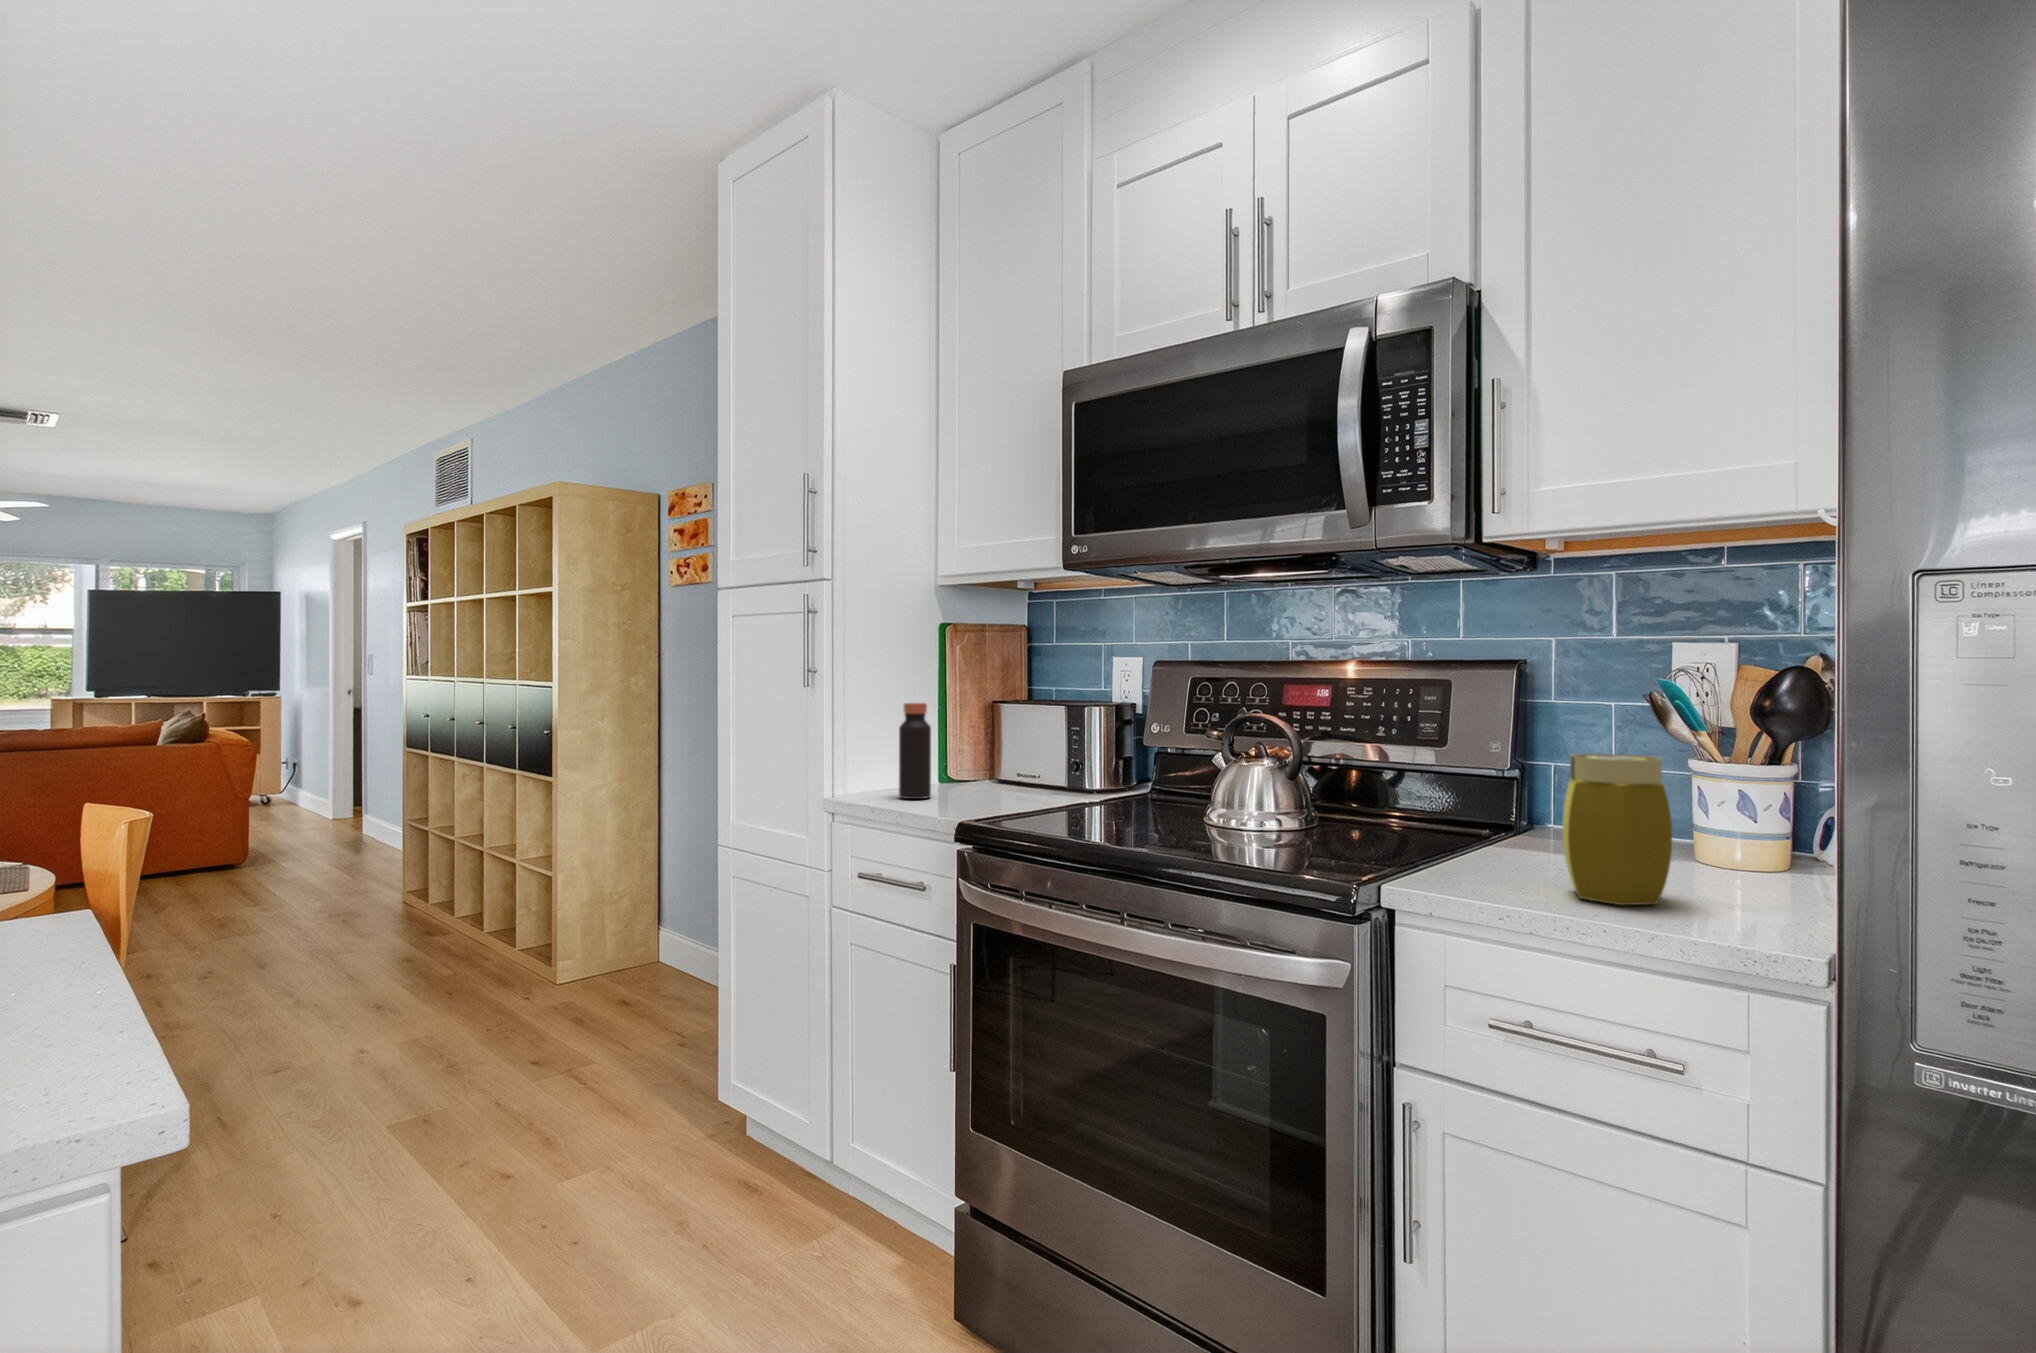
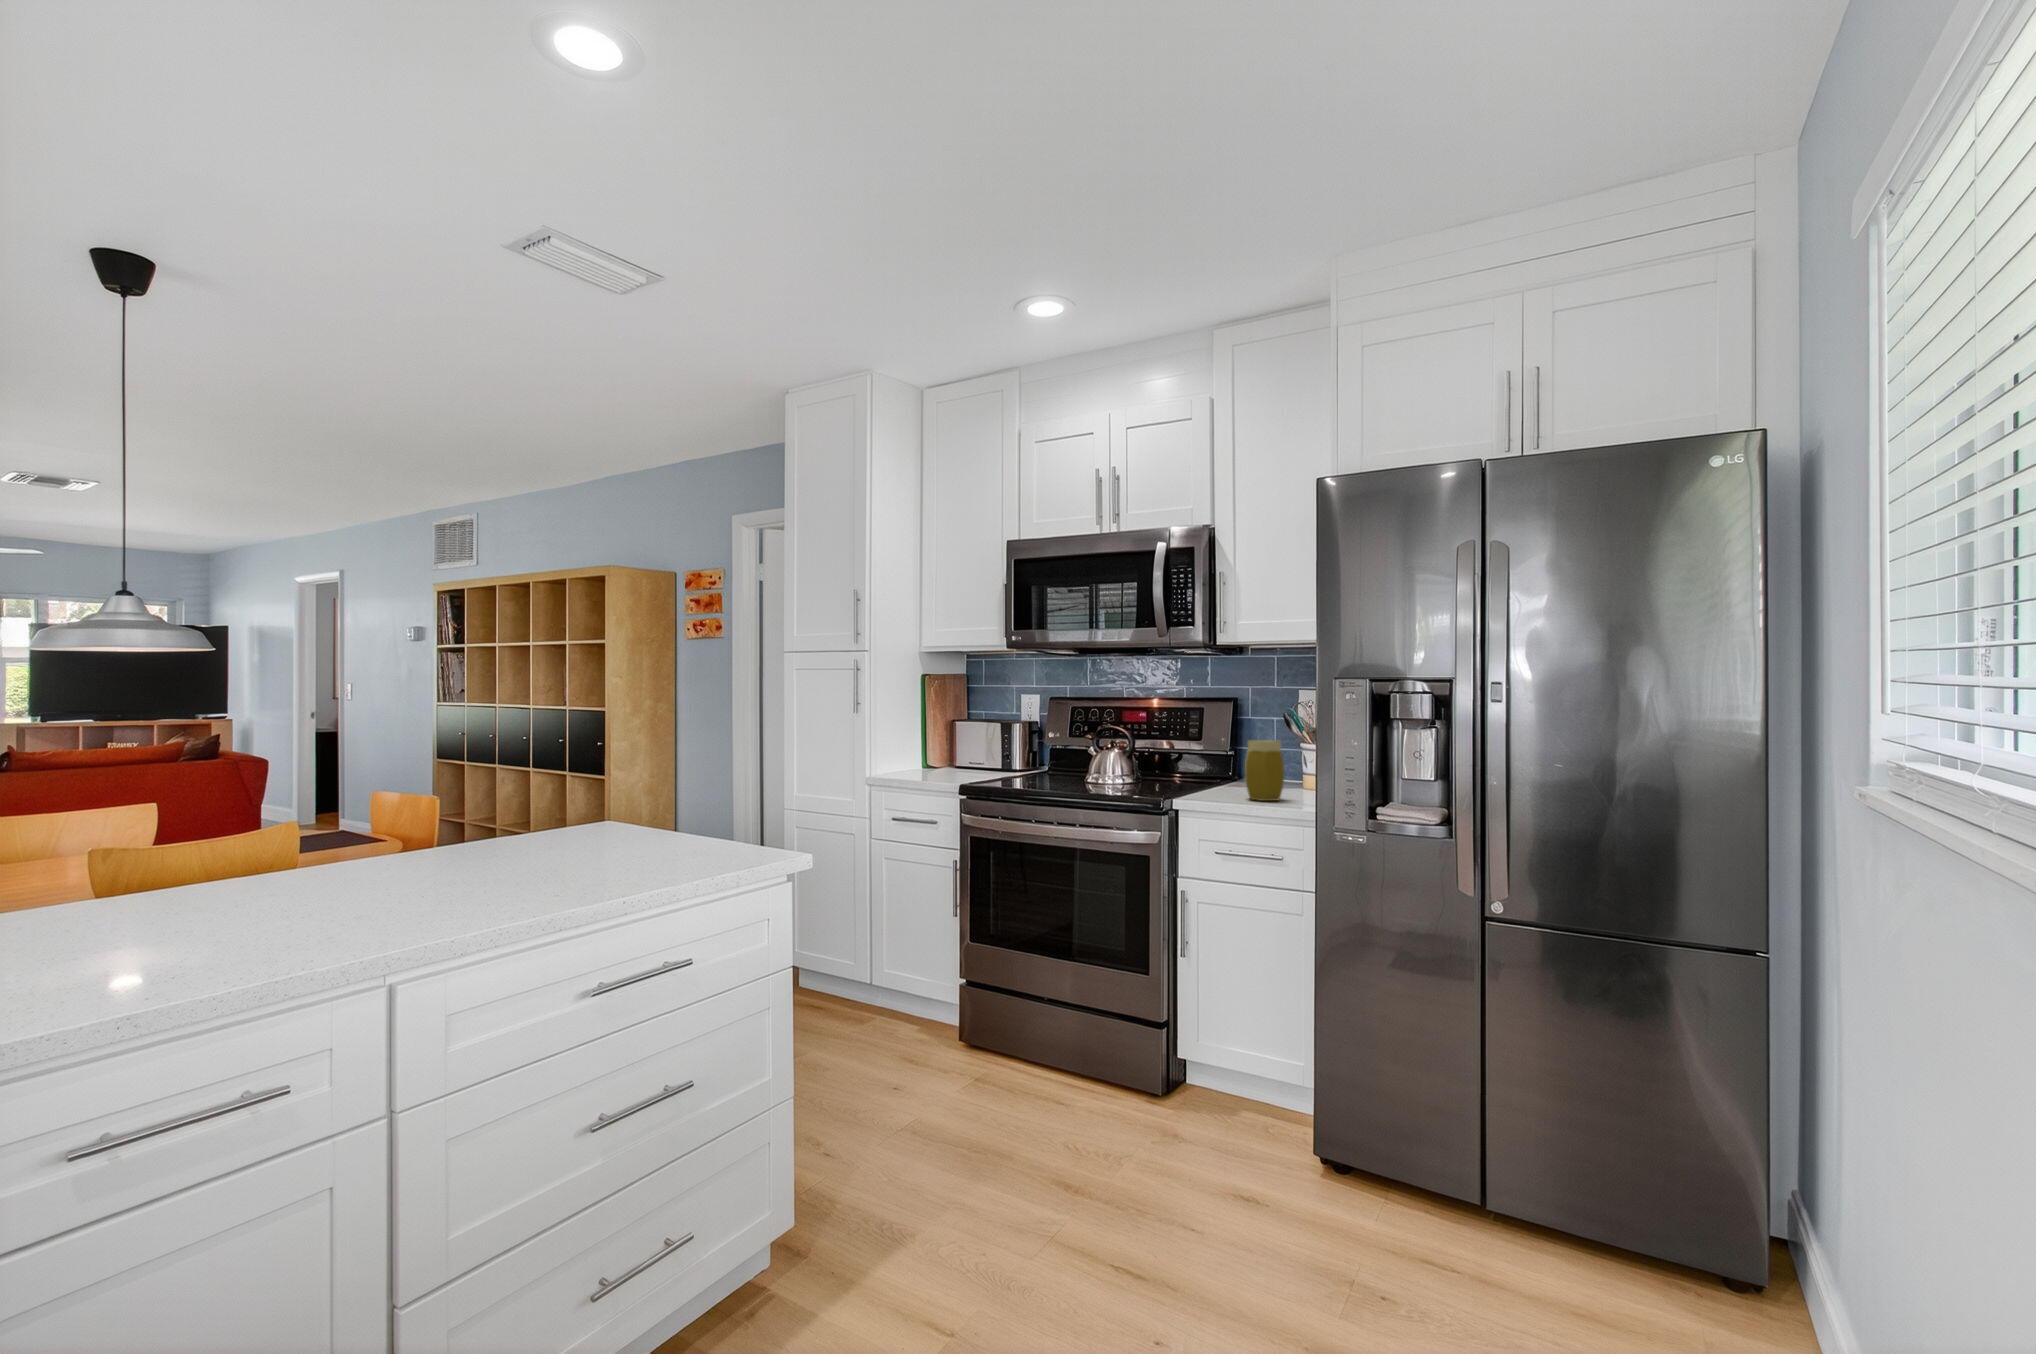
bottle: present [899,703,931,799] -> none [913,721,931,774]

